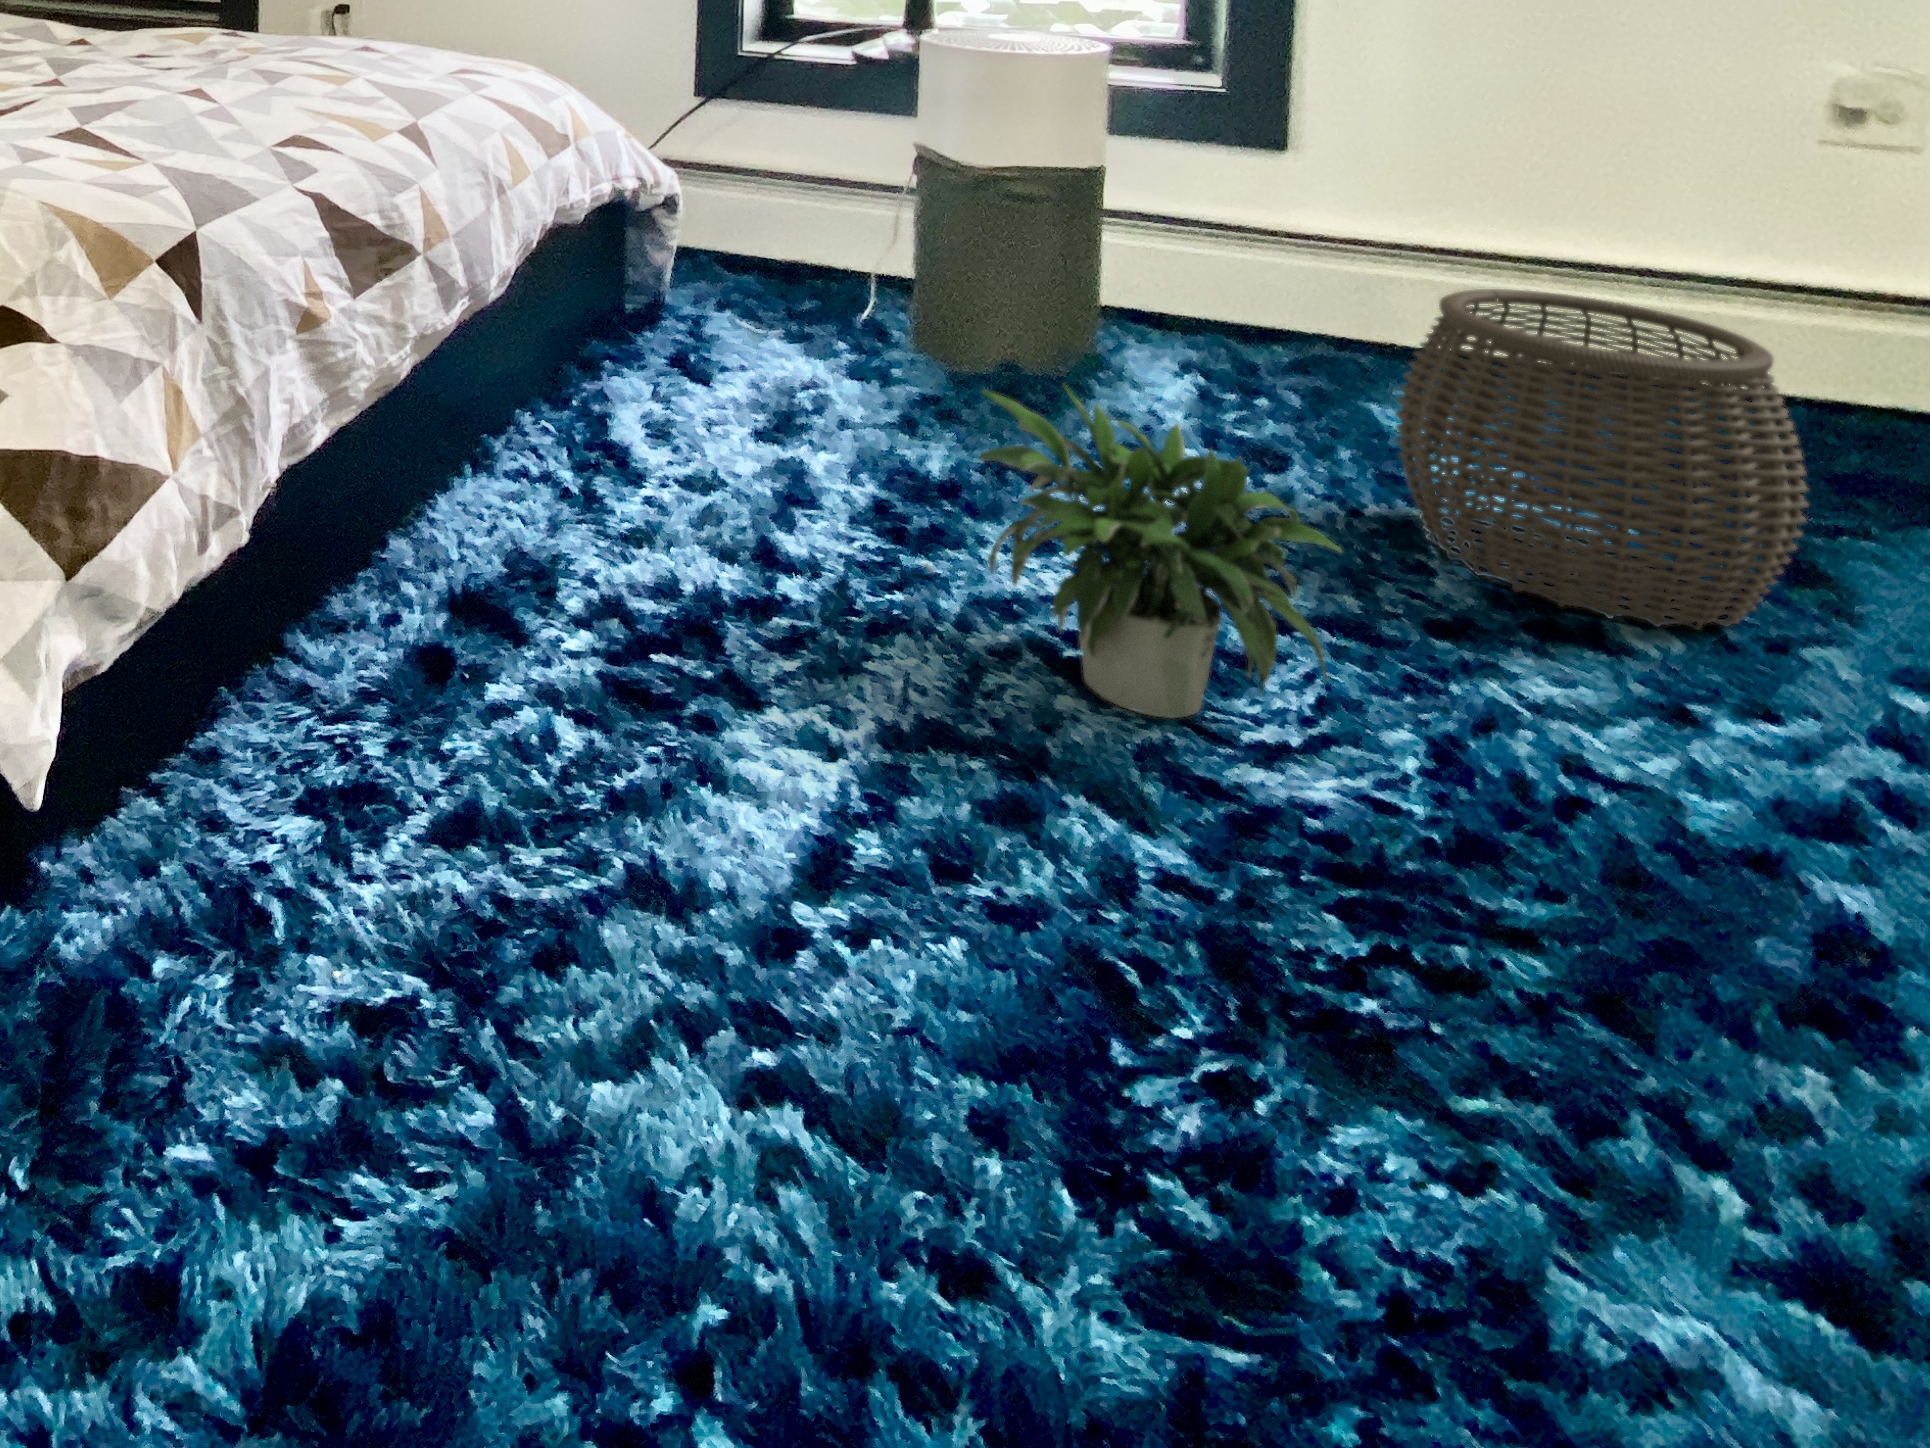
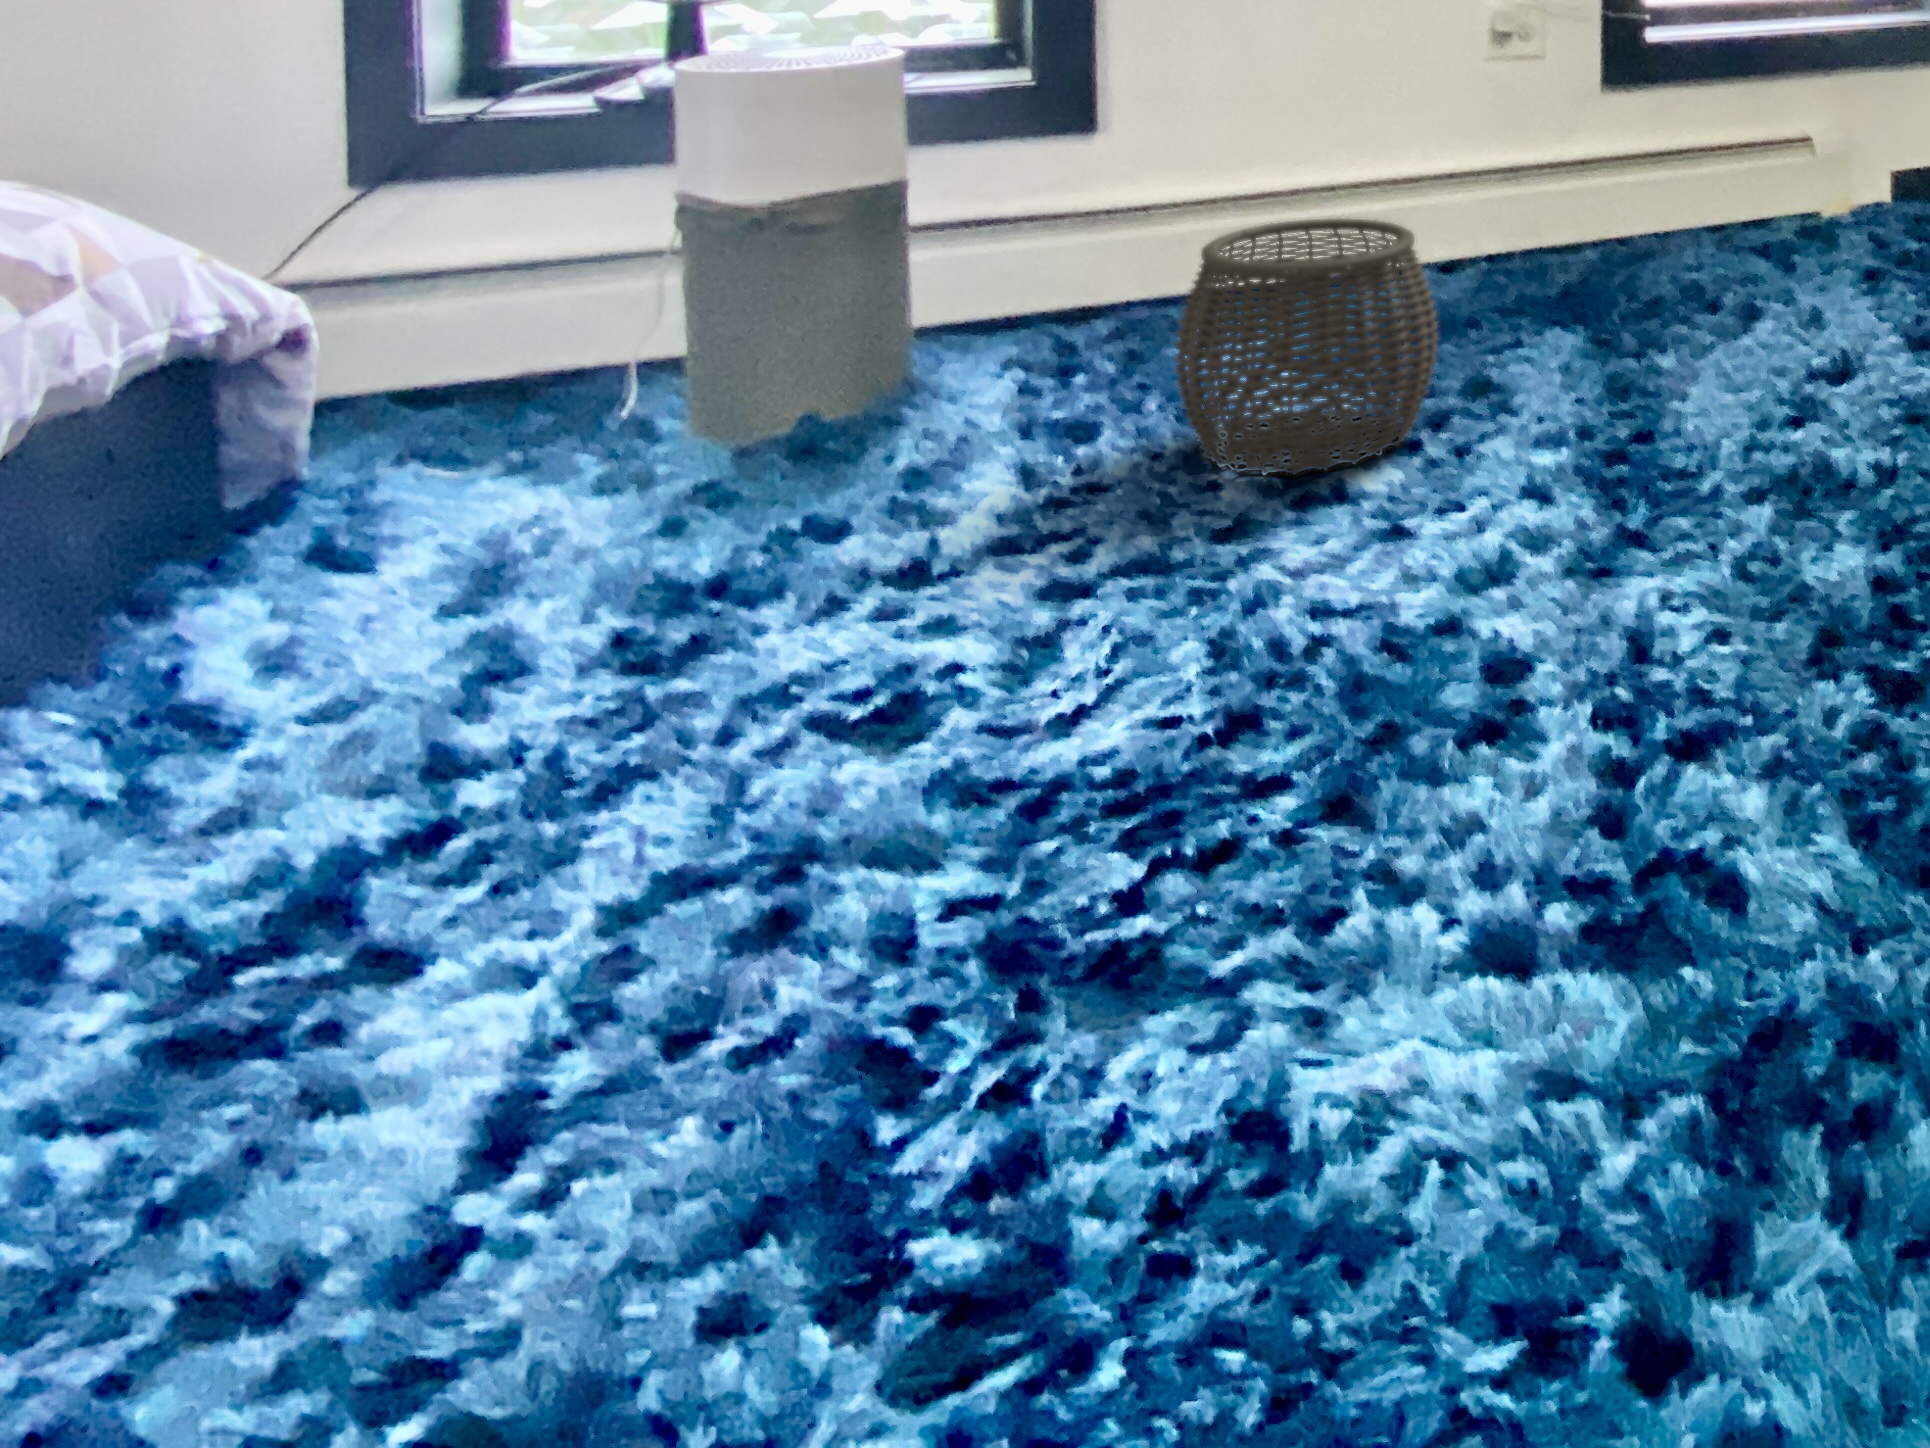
potted plant: present [925,385,1341,718] -> none [680,431,1104,738]

